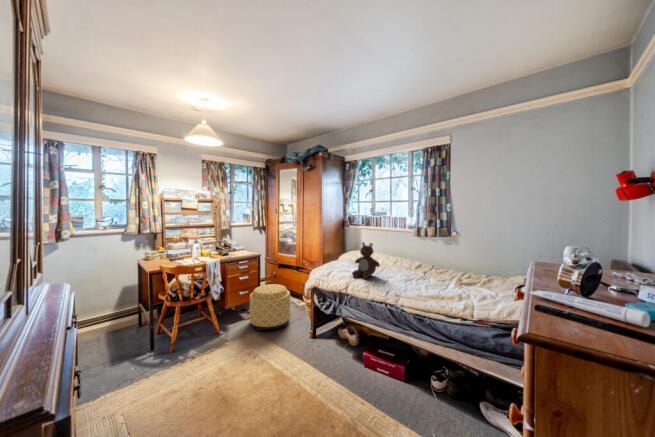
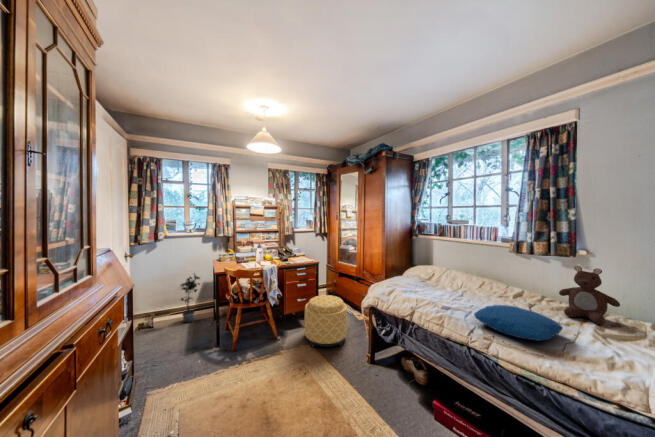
teddy bear: present [352,242,380,279] -> present [559,266,620,324]
pillow: none [389,273,440,291] -> present [474,305,563,341]
potted plant: none [93,275,125,331] -> present [180,274,200,322]

